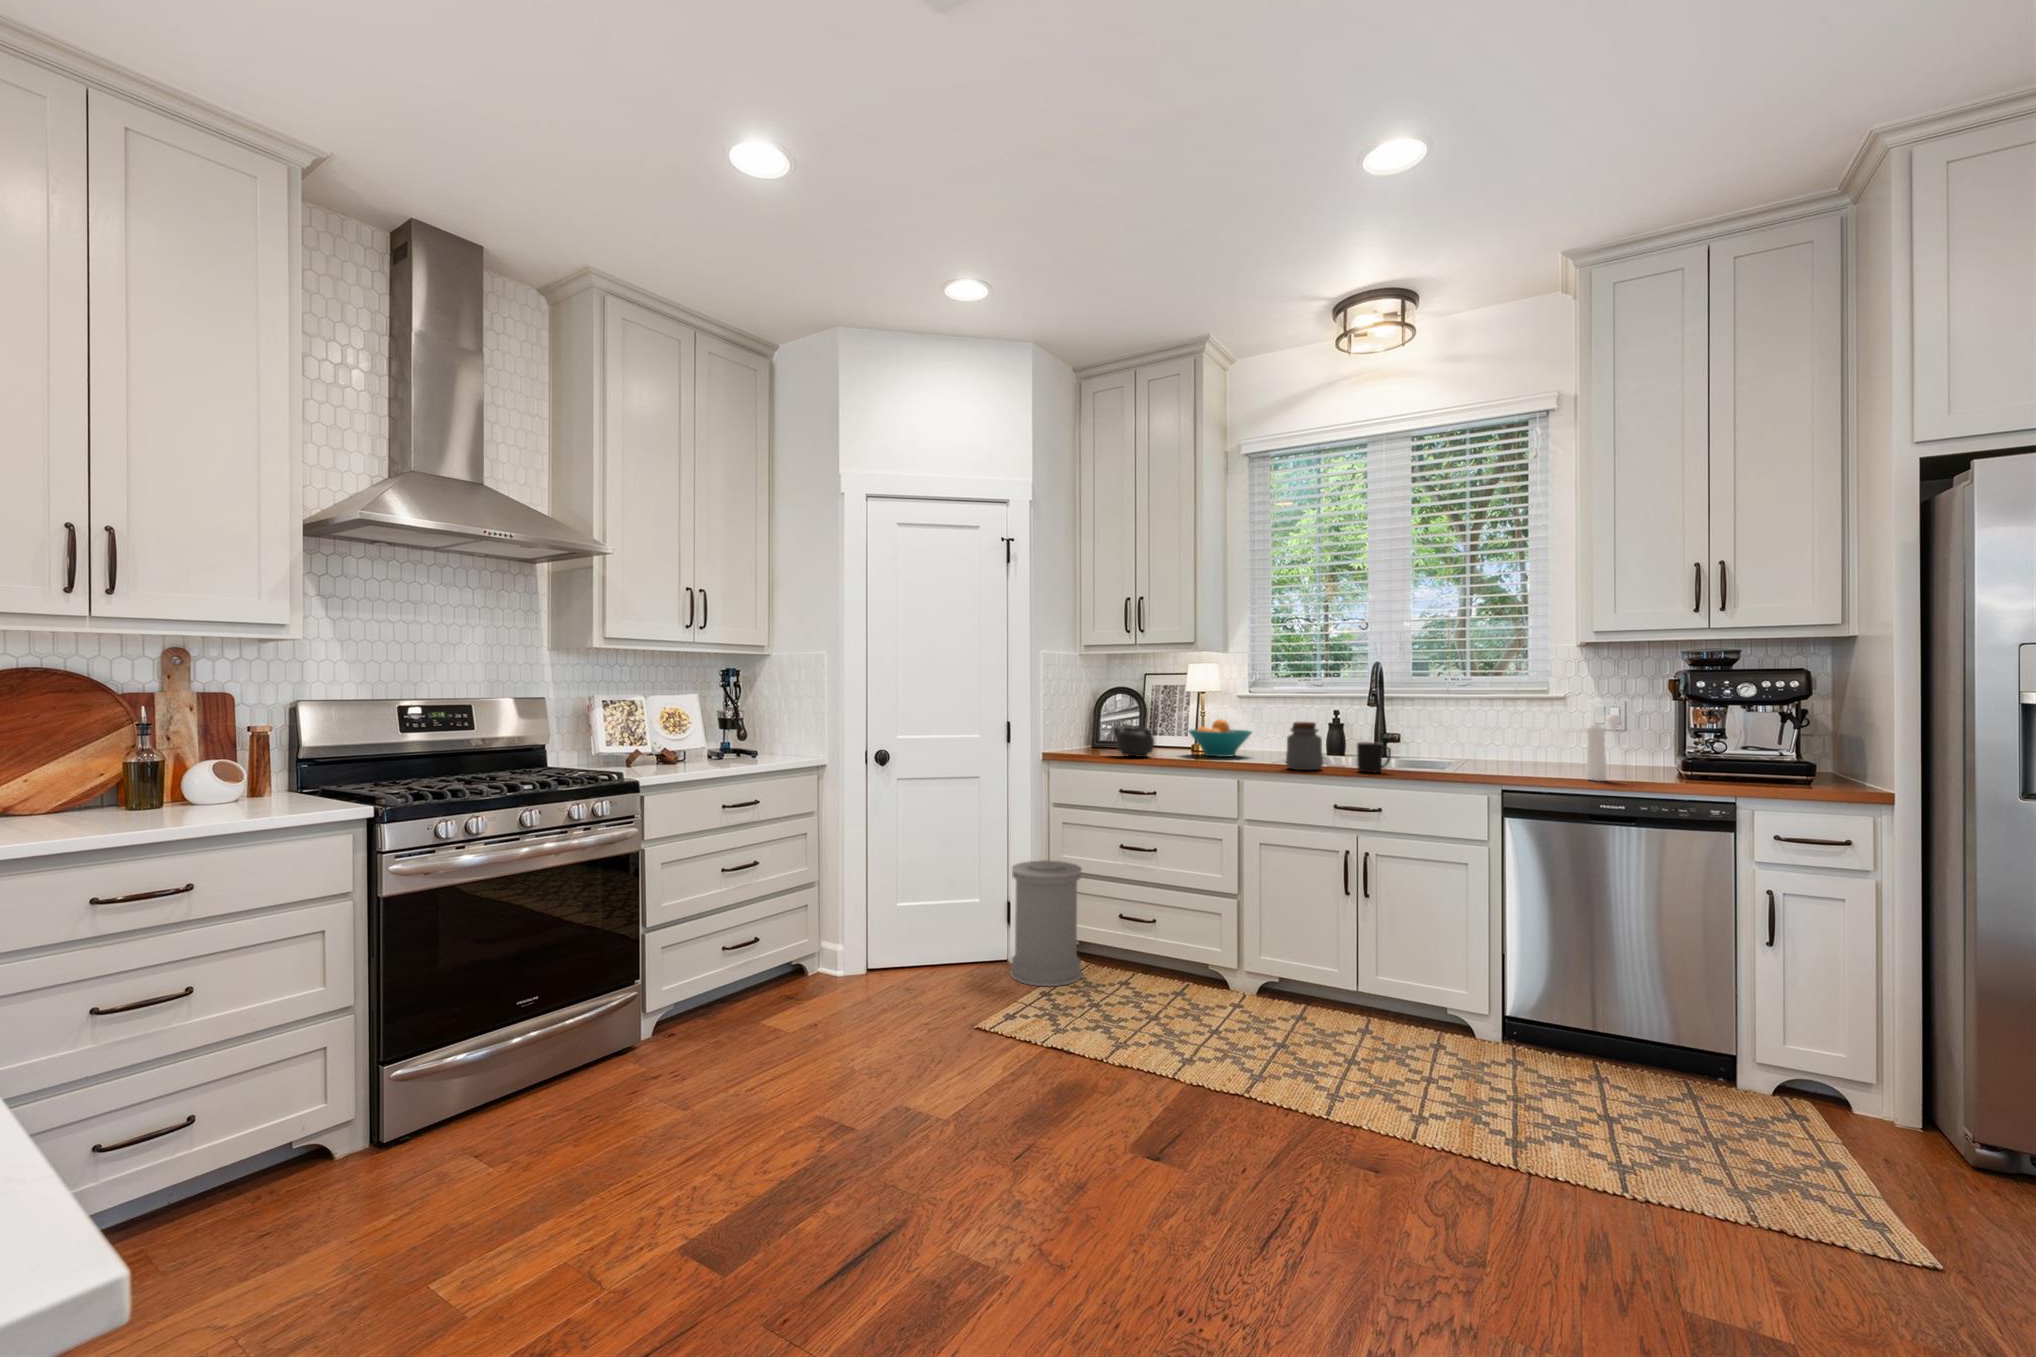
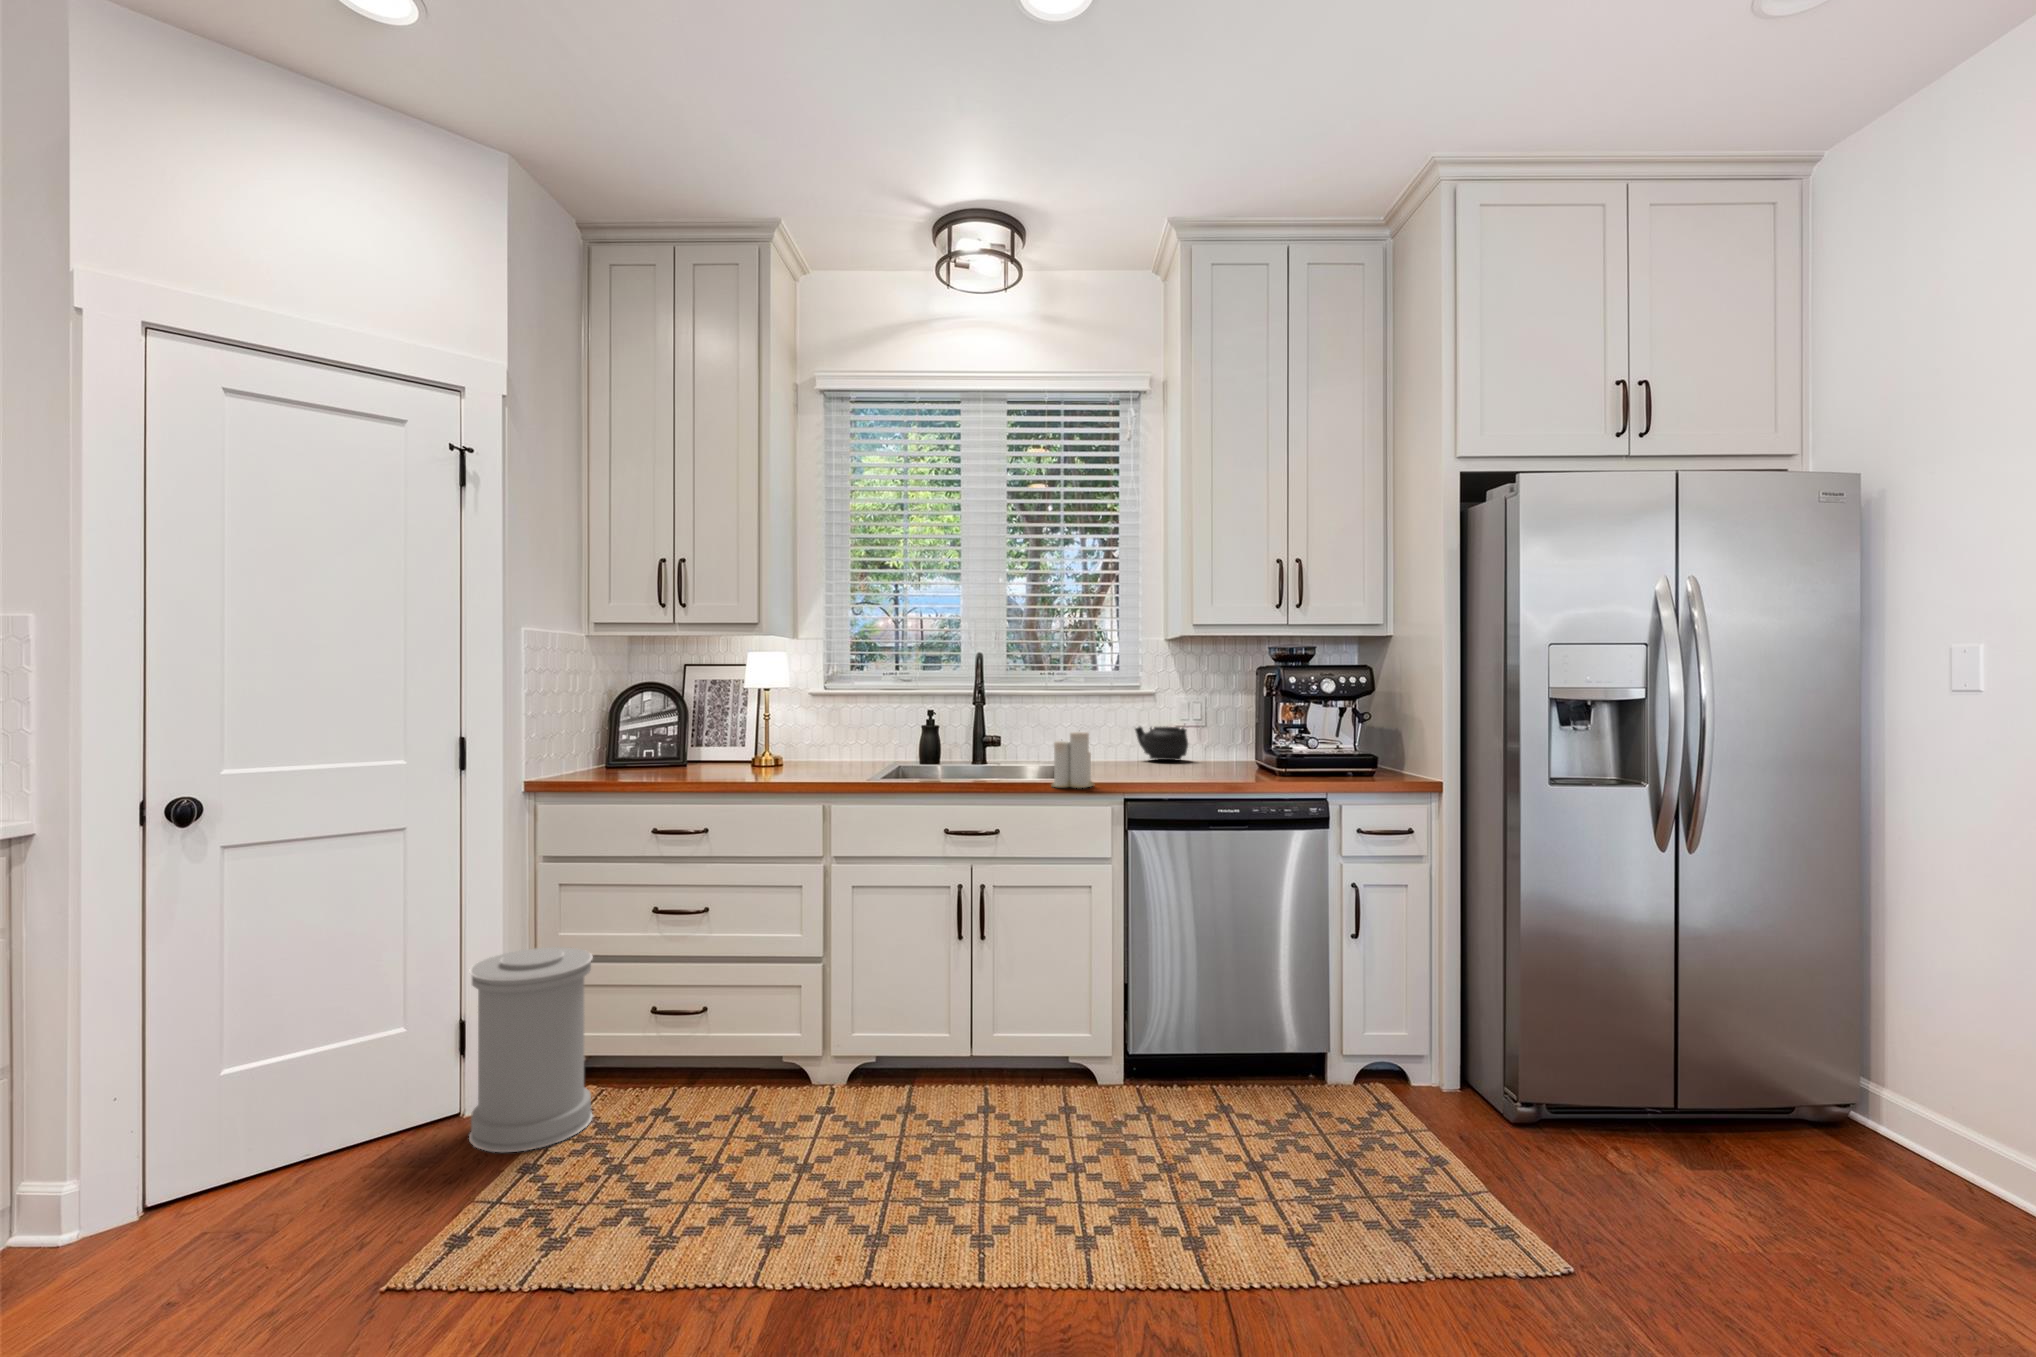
pepper mill: present [1586,715,1621,781] -> none [1211,708,1241,783]
fruit bowl: present [1189,719,1252,757] -> none [747,723,834,774]
jar: present [1286,722,1323,770] -> none [886,725,932,789]
candle: none [1424,725,1465,777] -> present [1051,732,1094,788]
teapot: present [1114,727,1154,757] -> present [1135,727,1188,761]
mug: present [1357,742,1391,772] -> none [973,749,1013,787]

